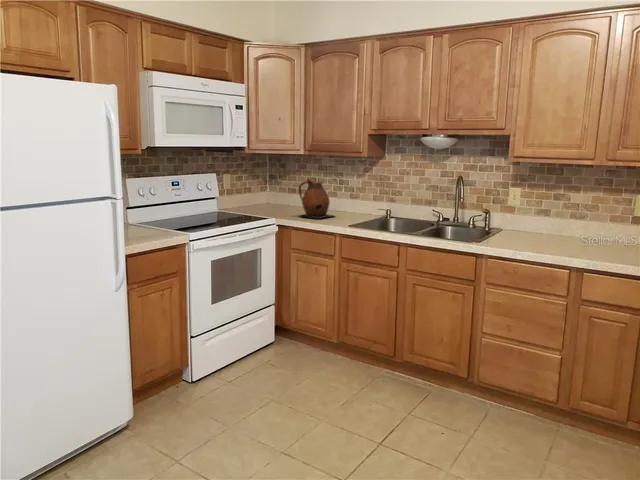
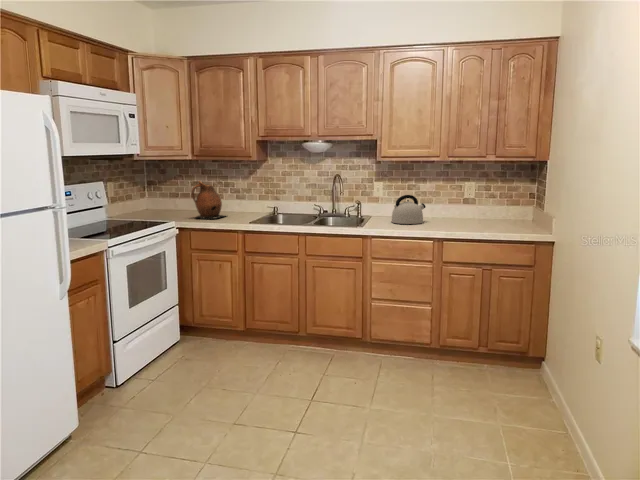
kettle: none [520,206,570,244] -> present [391,195,426,224]

